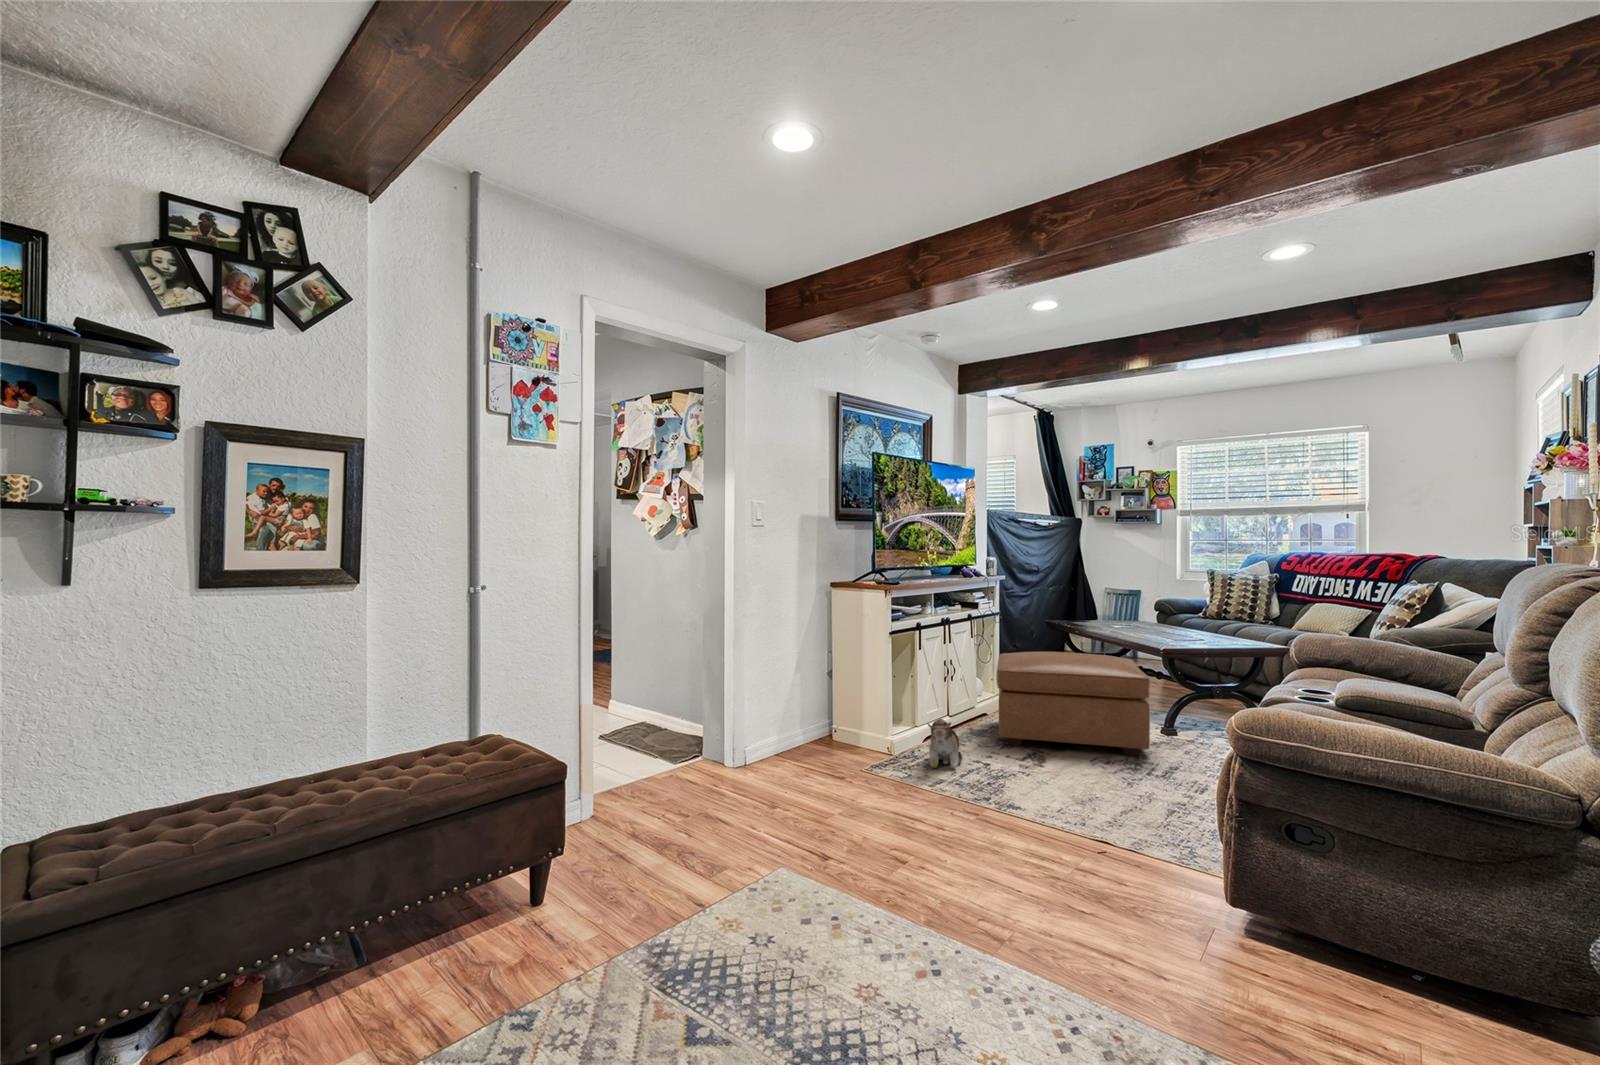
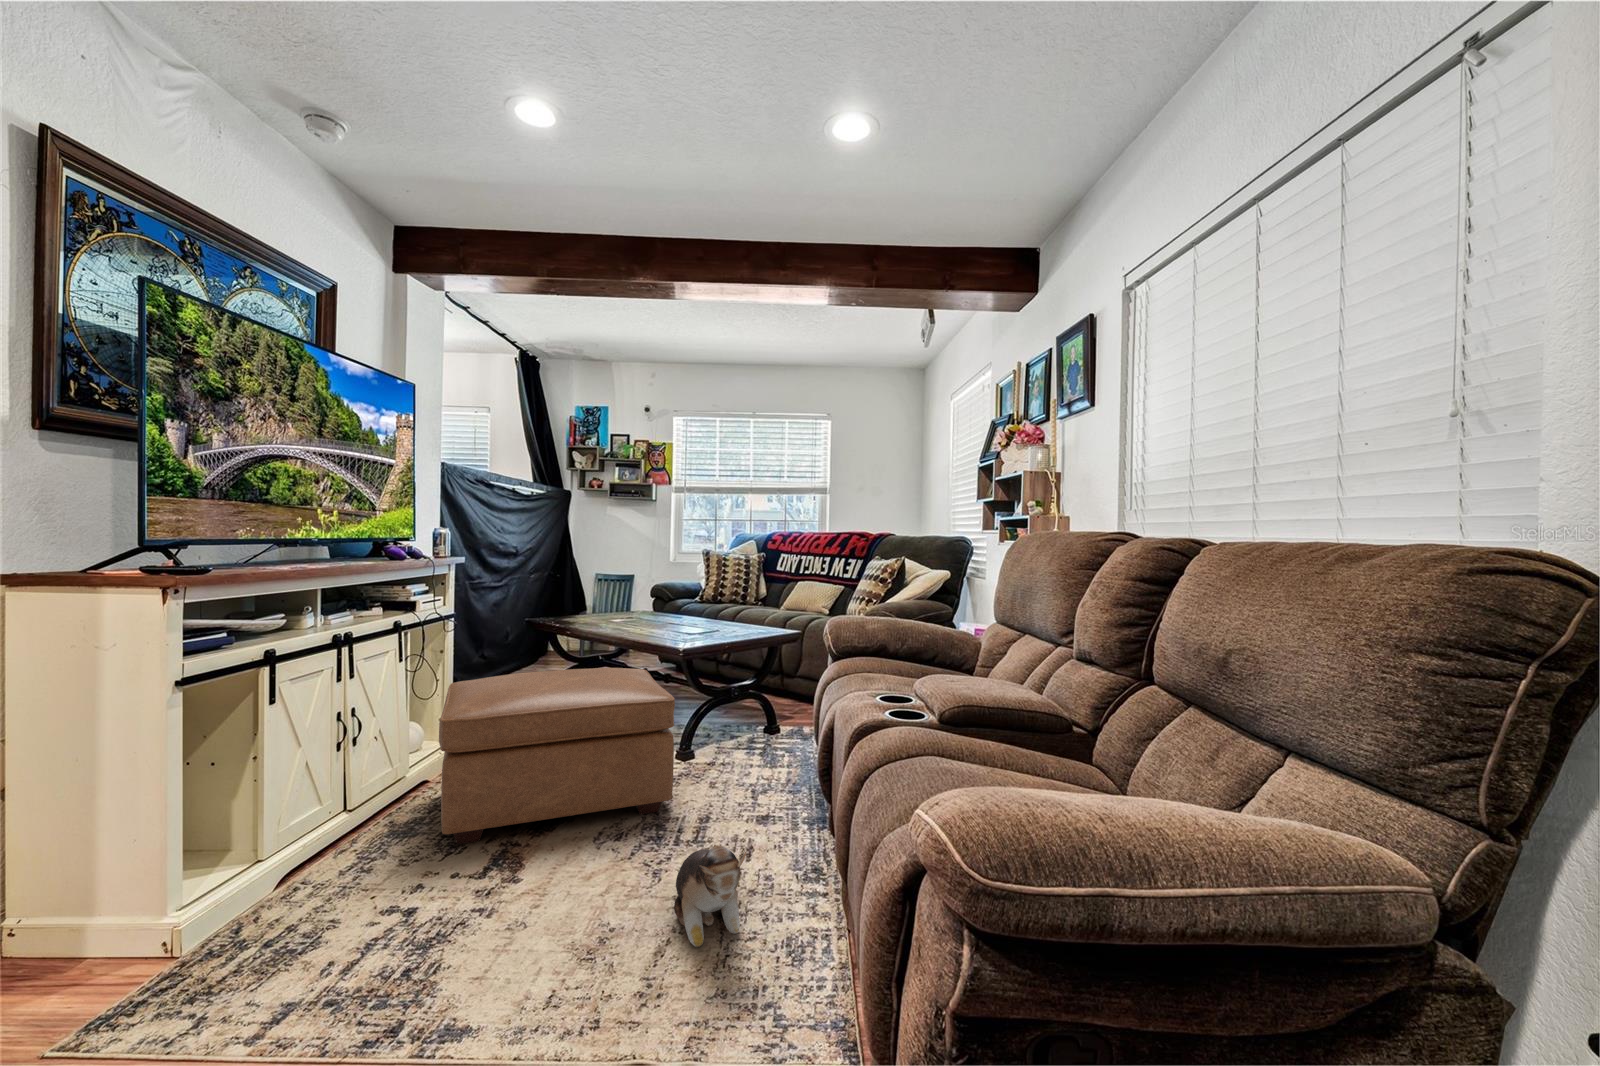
plush toy: present [927,719,962,768] -> present [674,845,746,947]

